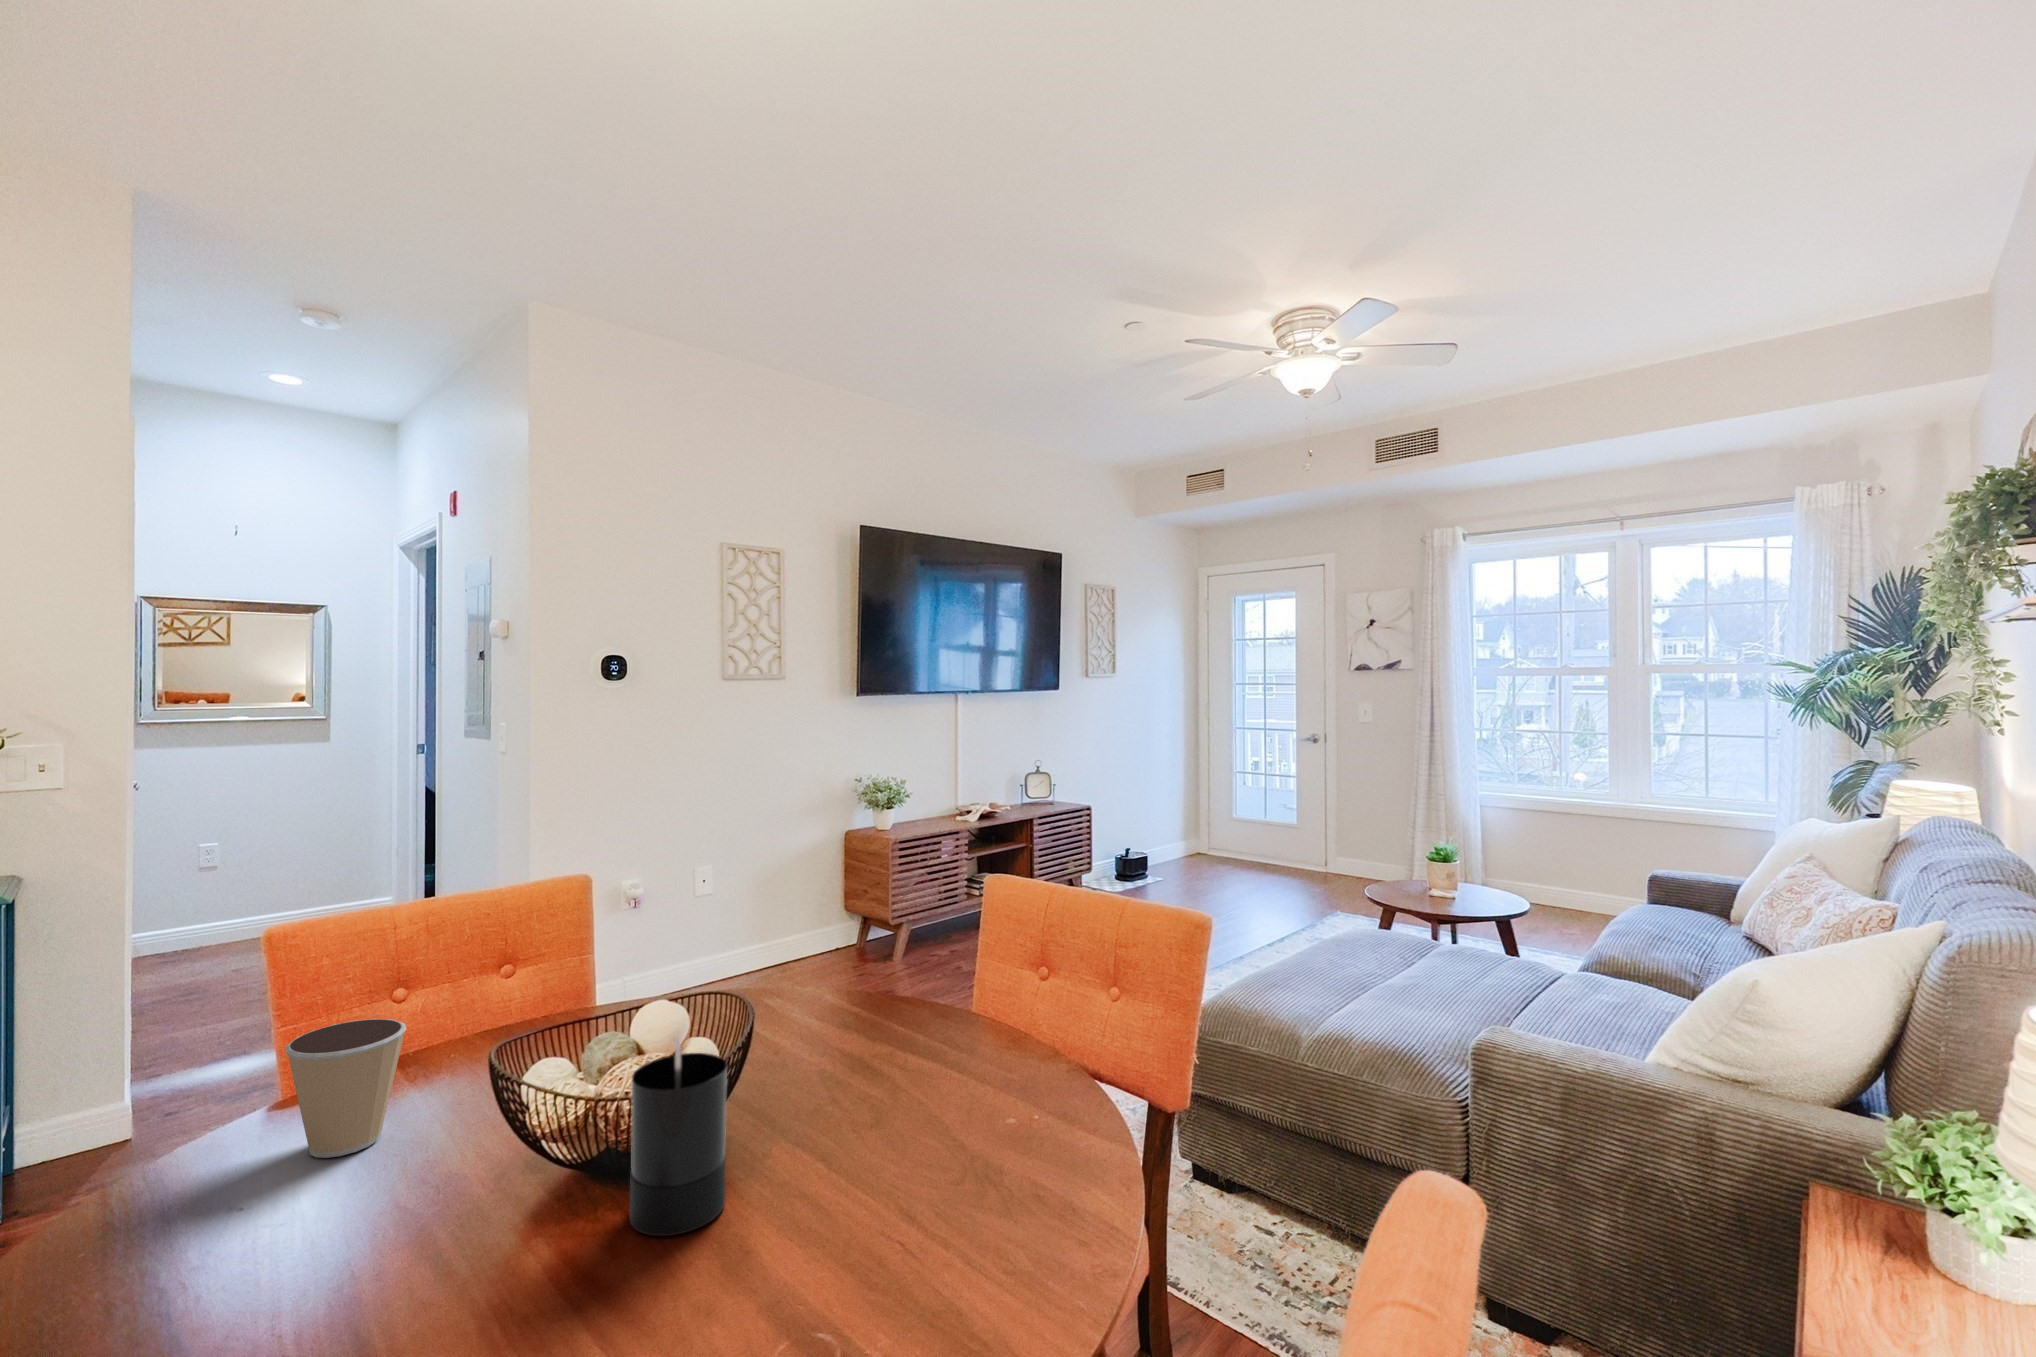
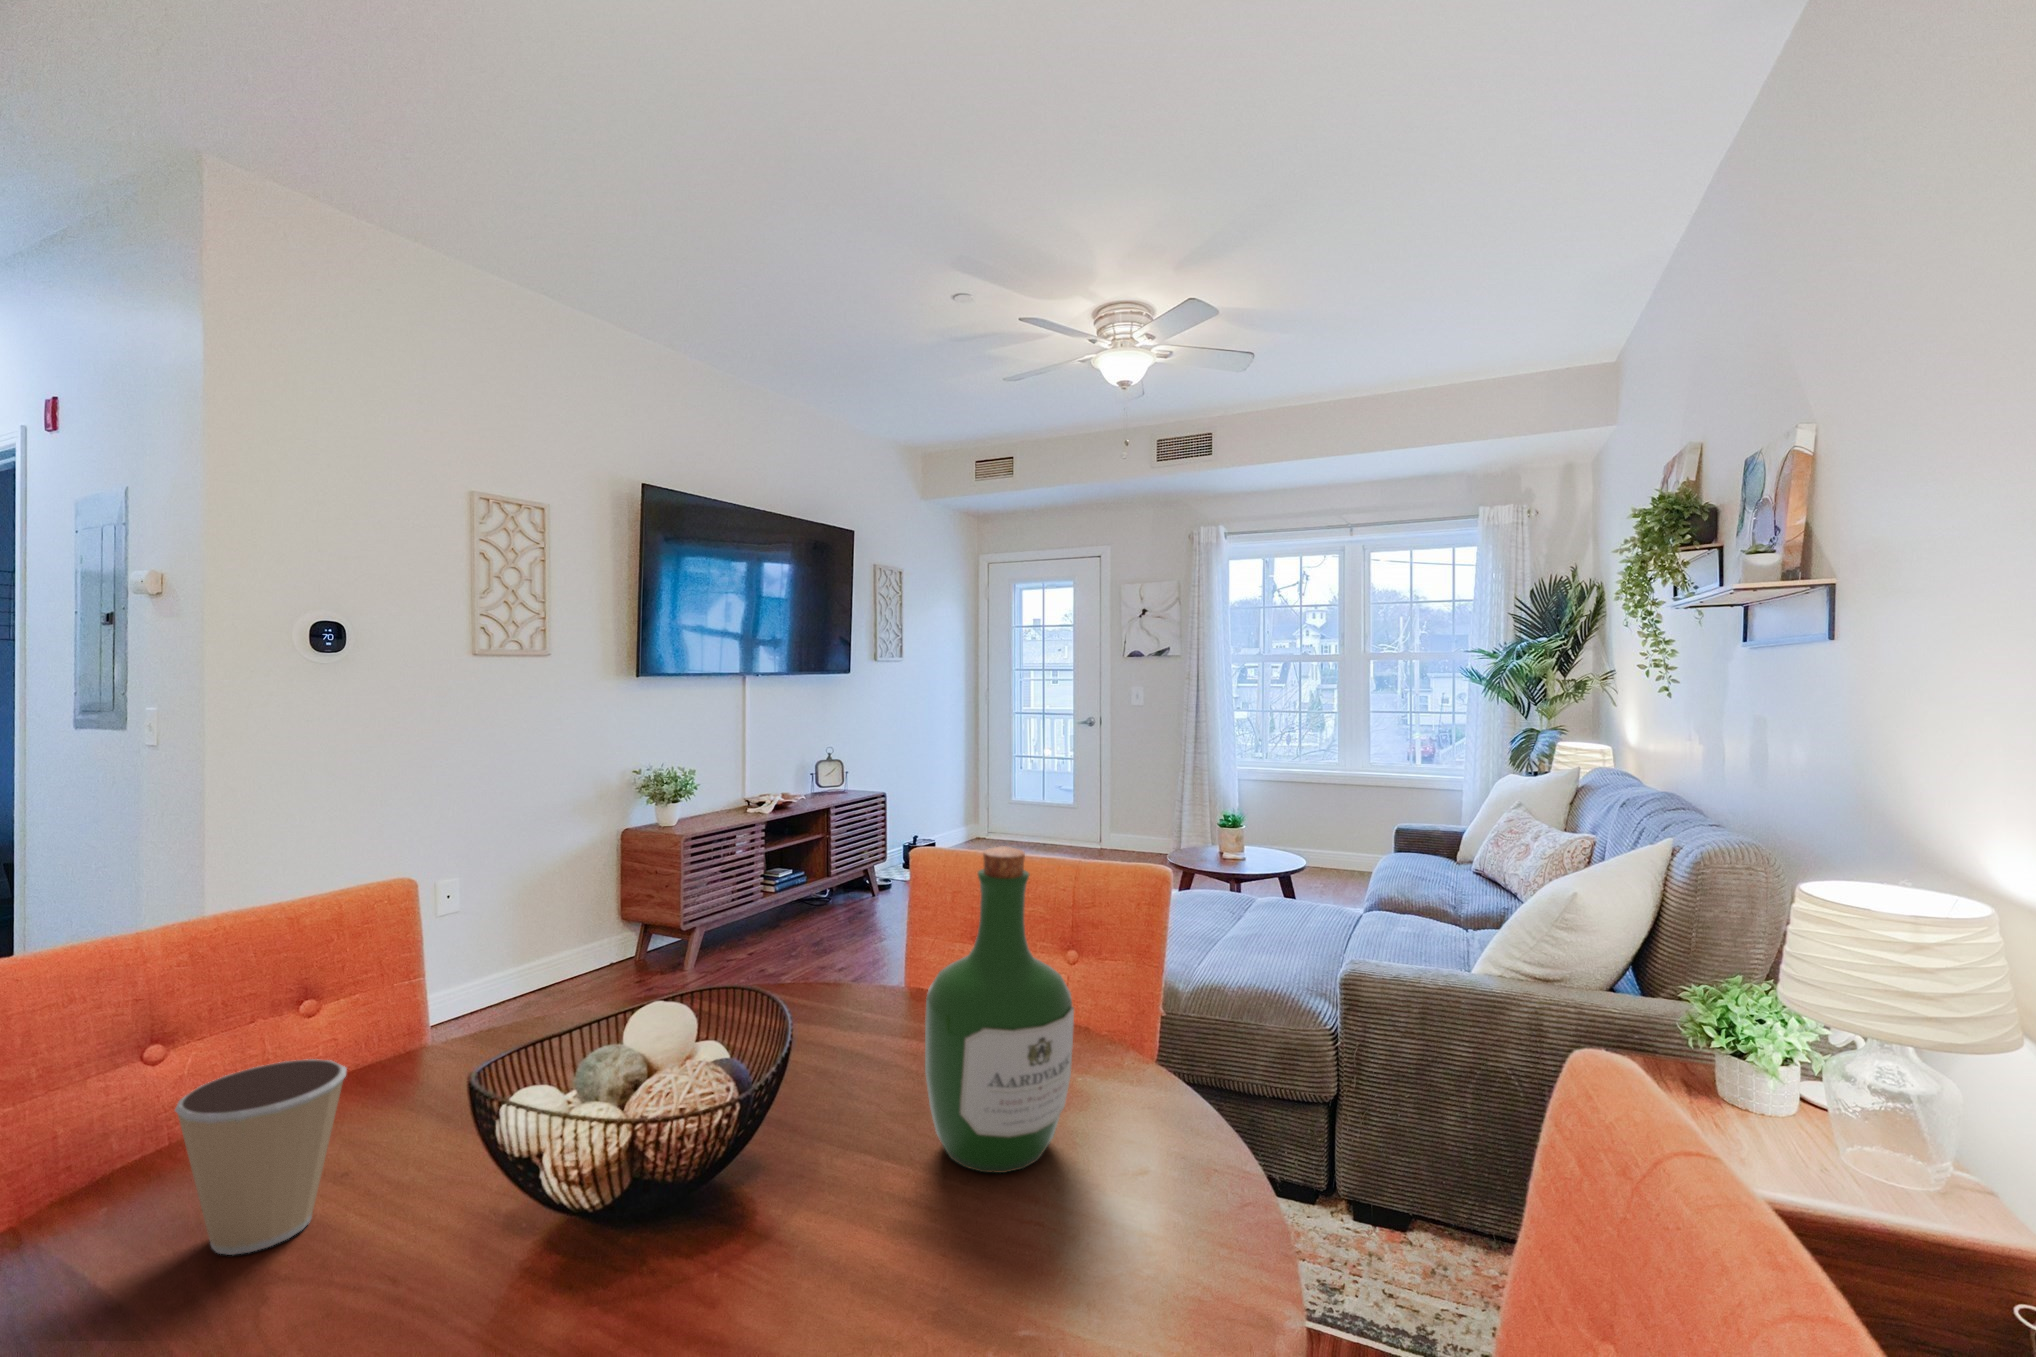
wine bottle: none [823,893,961,1196] -> present [925,846,1074,1173]
candle: present [630,1037,727,1236] -> none [739,1029,848,1259]

